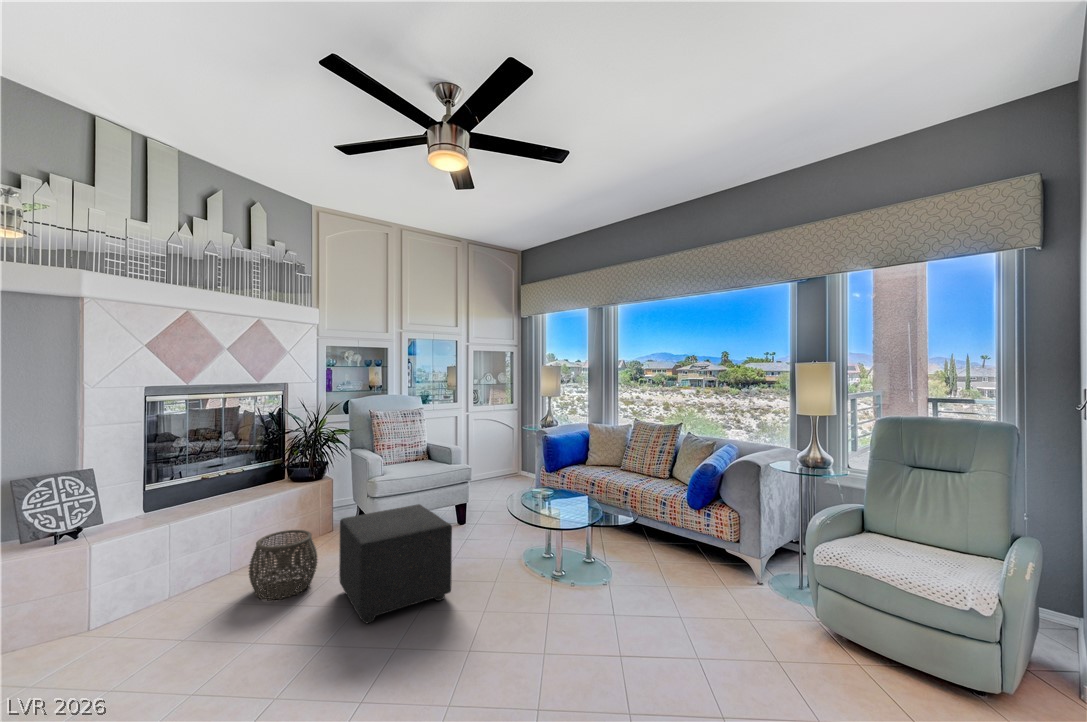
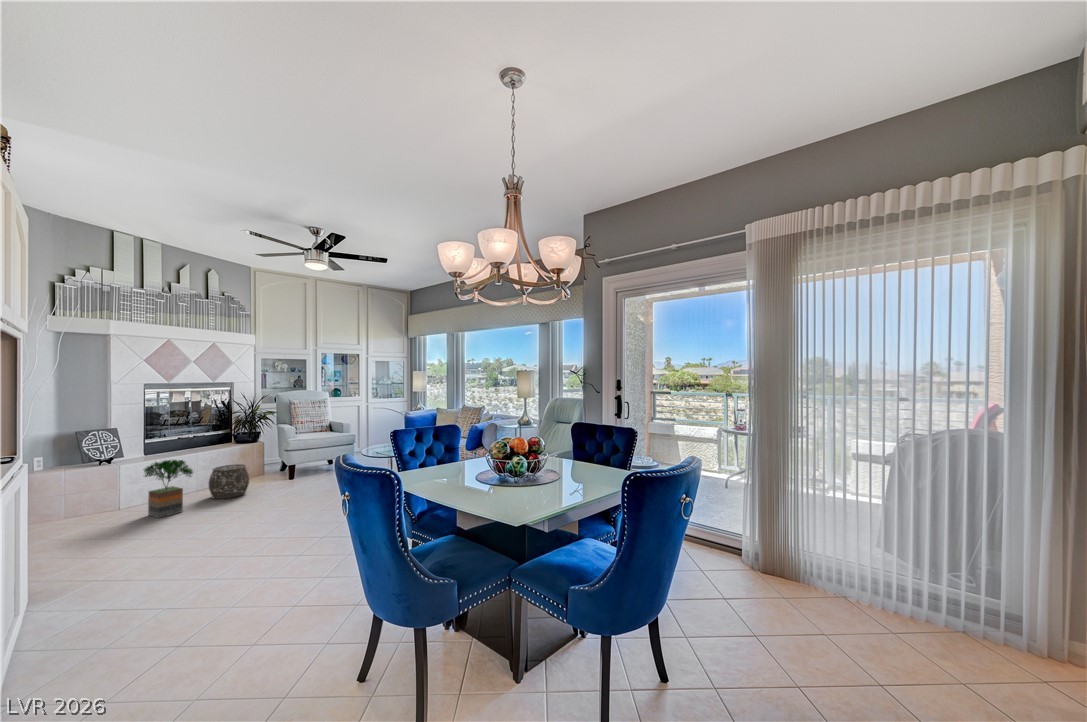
ottoman: present [339,504,452,623] -> none [262,450,324,504]
potted tree: none [122,533,223,663] -> present [144,460,193,518]

